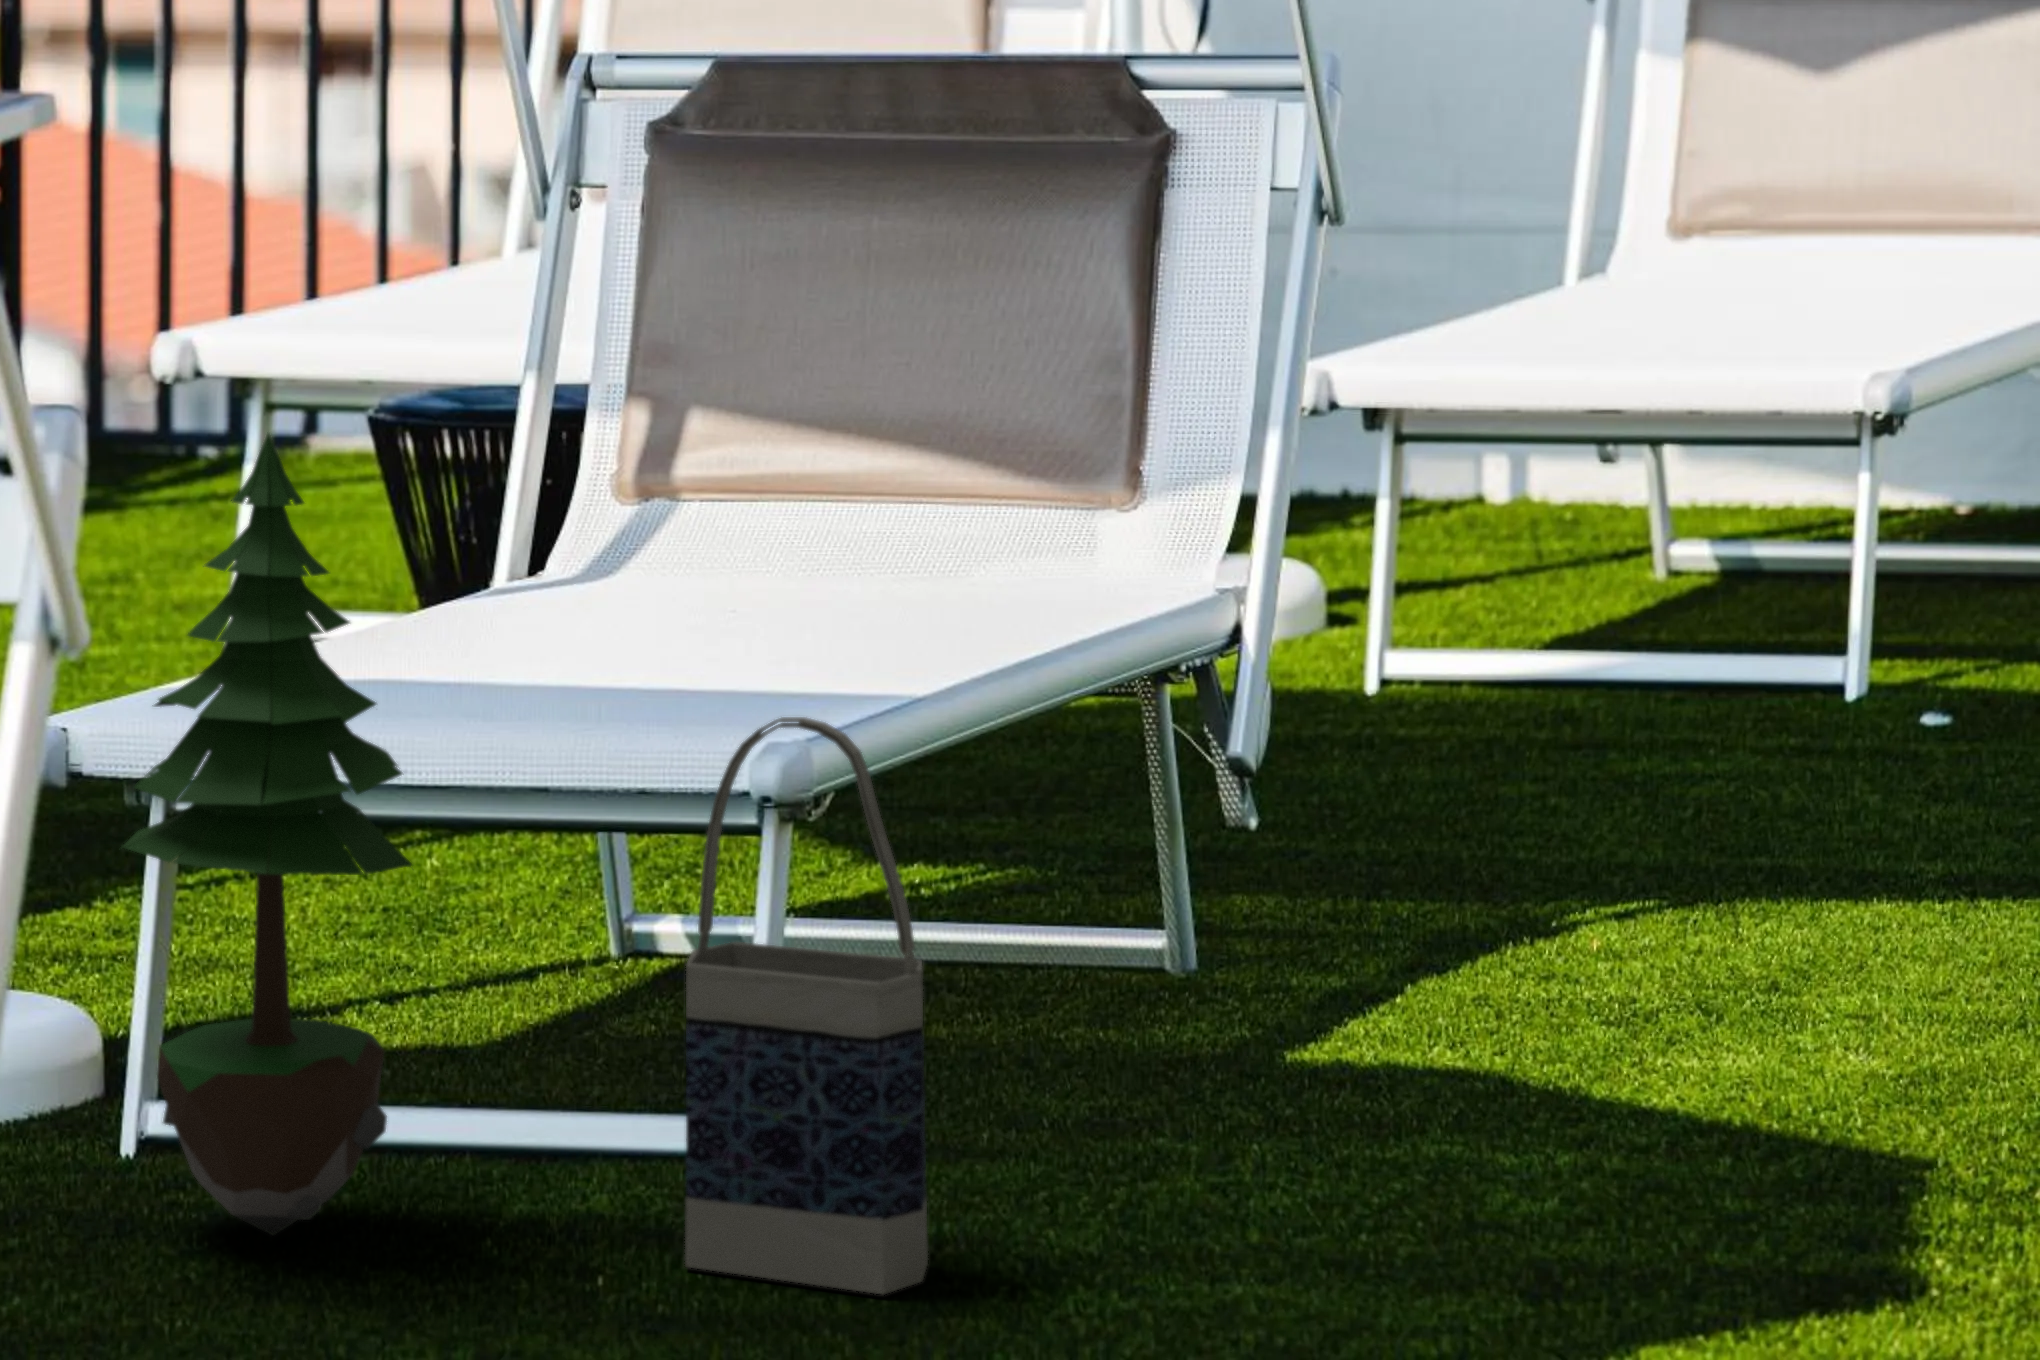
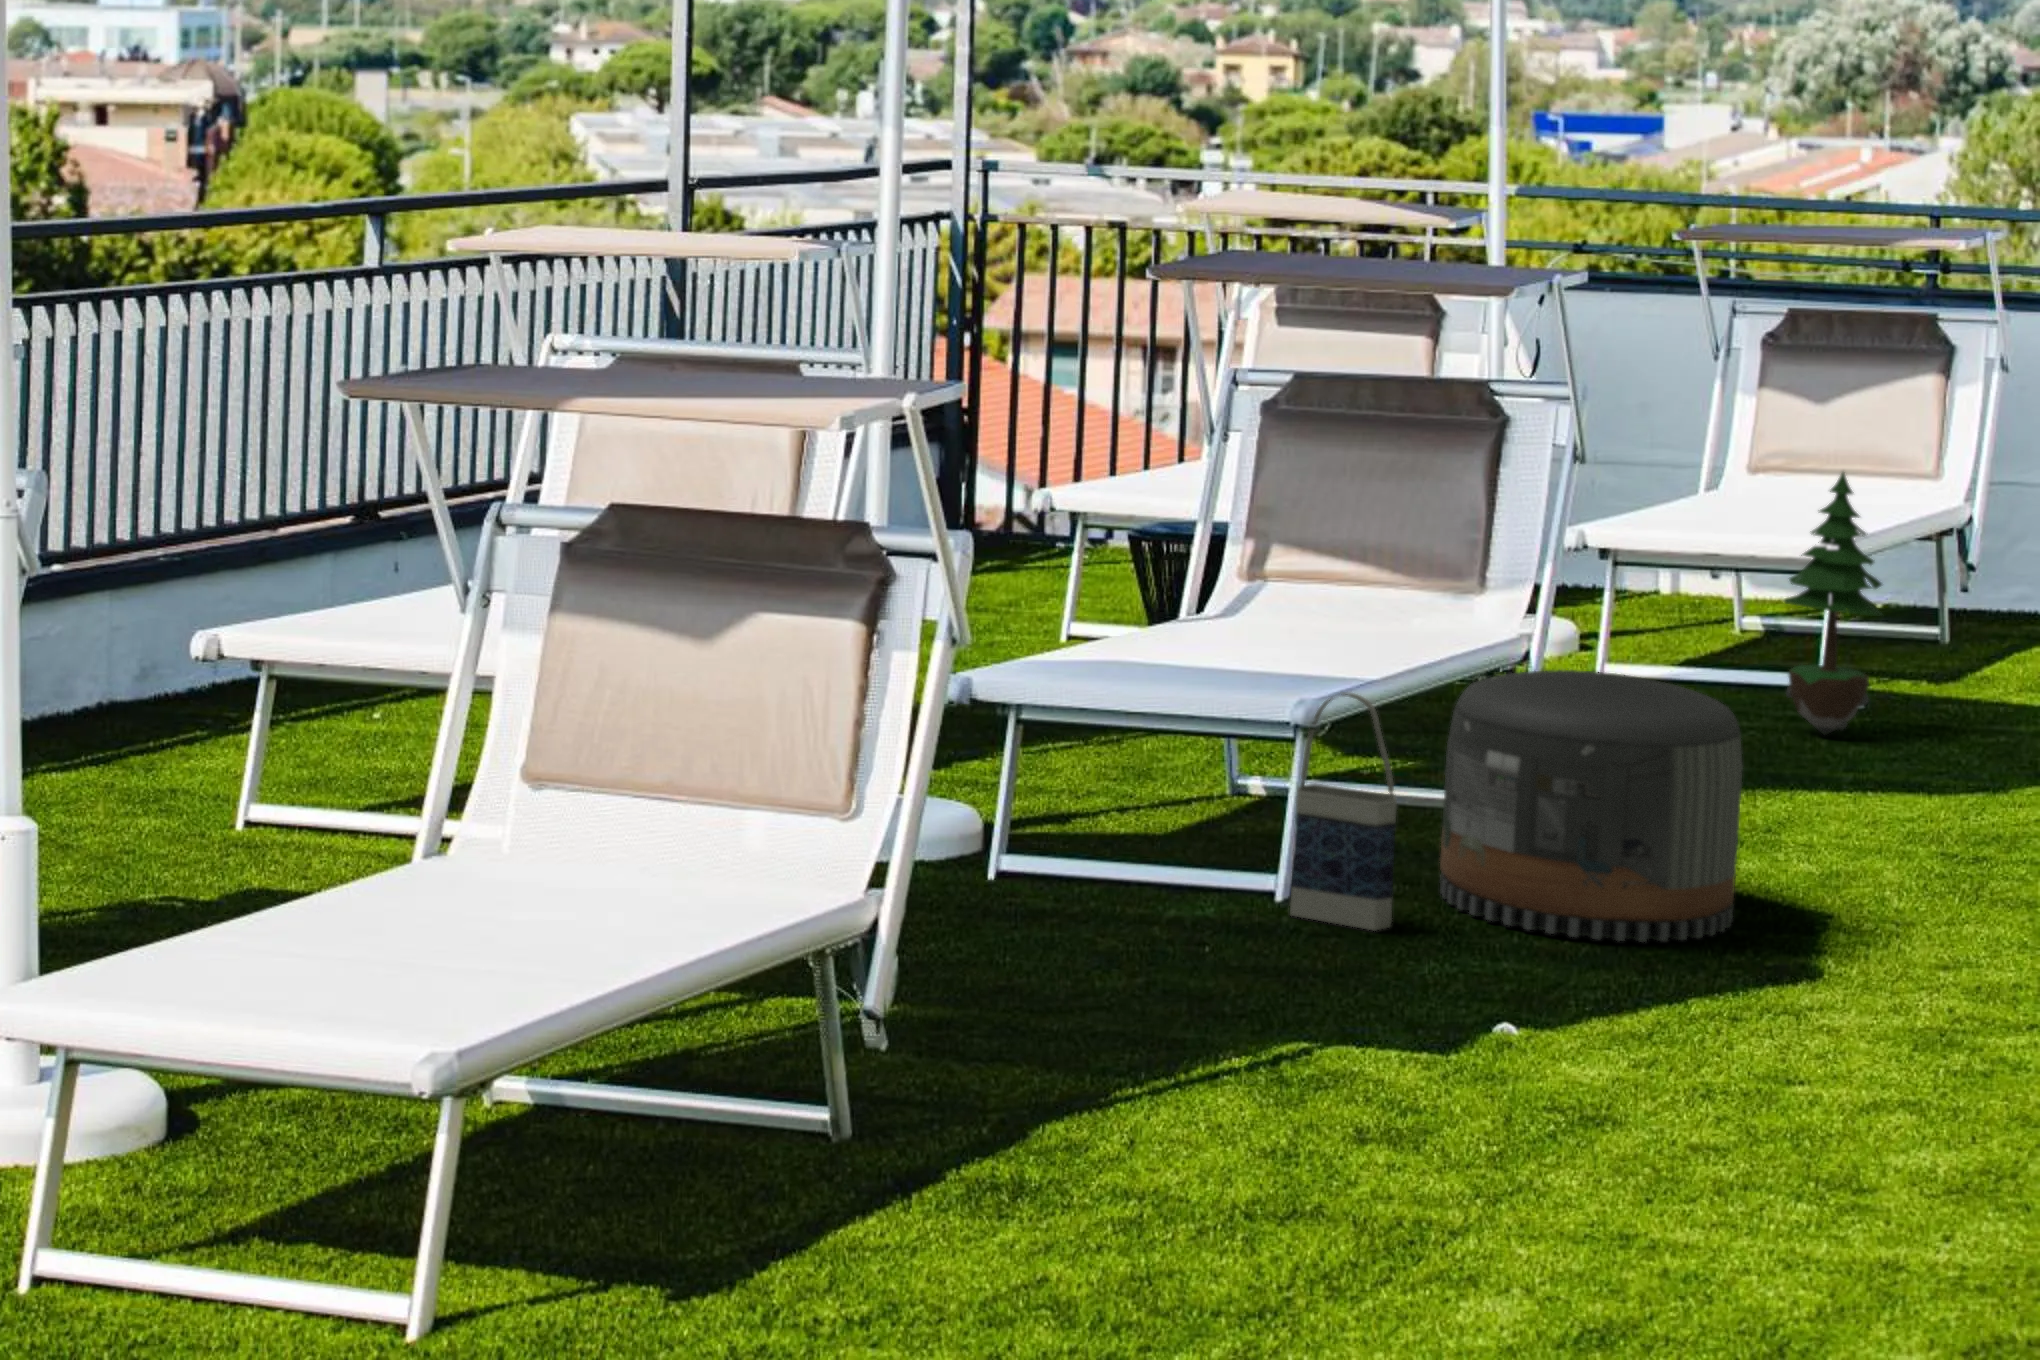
potted tree: present [123,434,412,1235] -> present [1783,472,1883,735]
pouf: none [1046,637,1721,1278] -> present [1440,670,1742,942]

